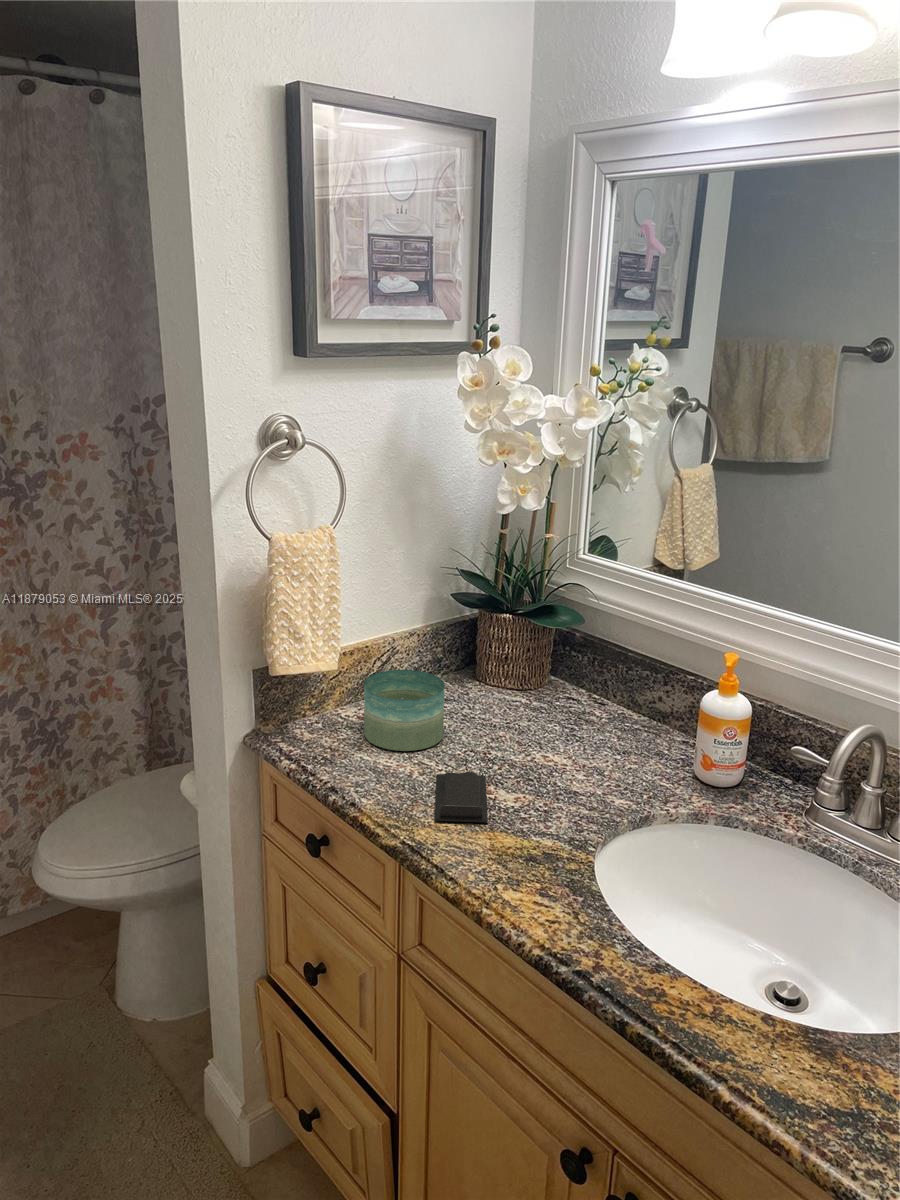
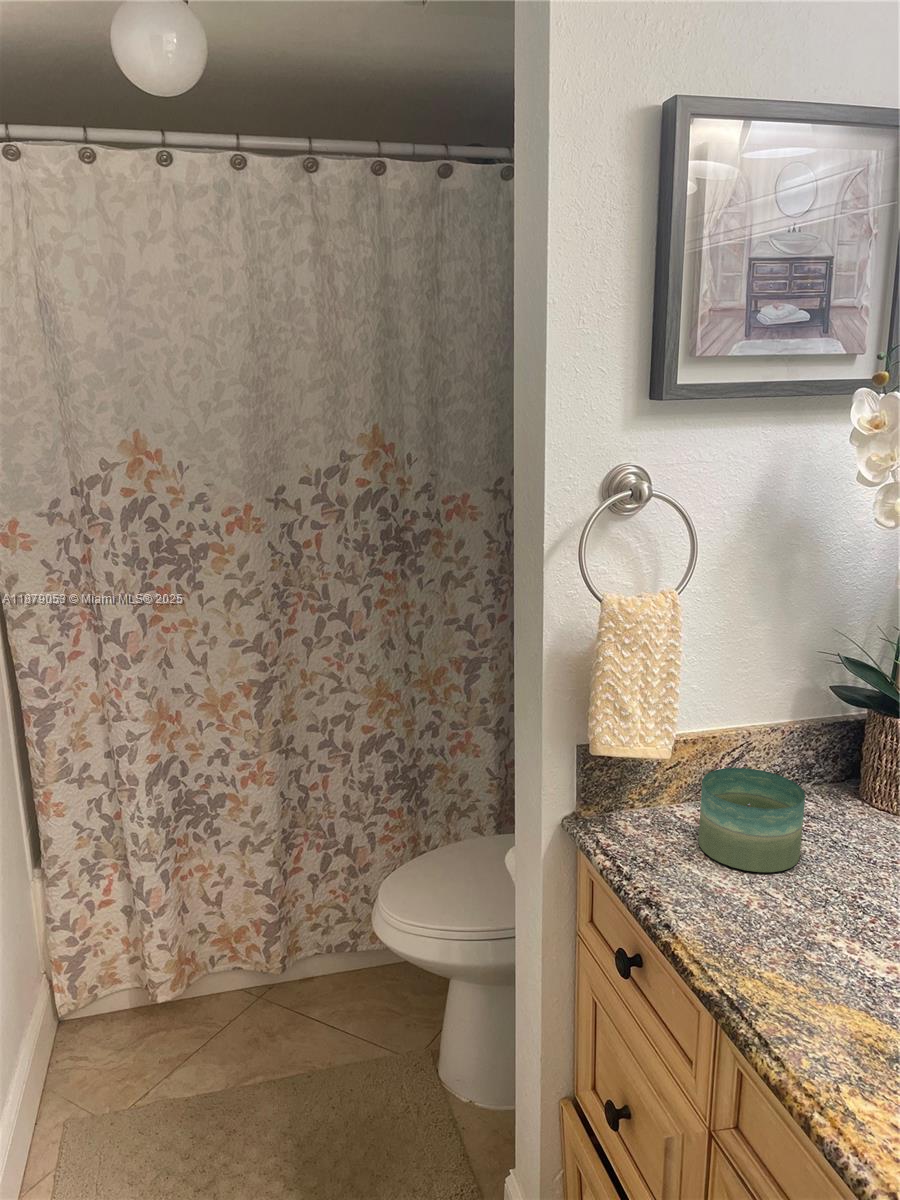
soap bar: present [435,772,488,822] -> none [767,909,849,992]

